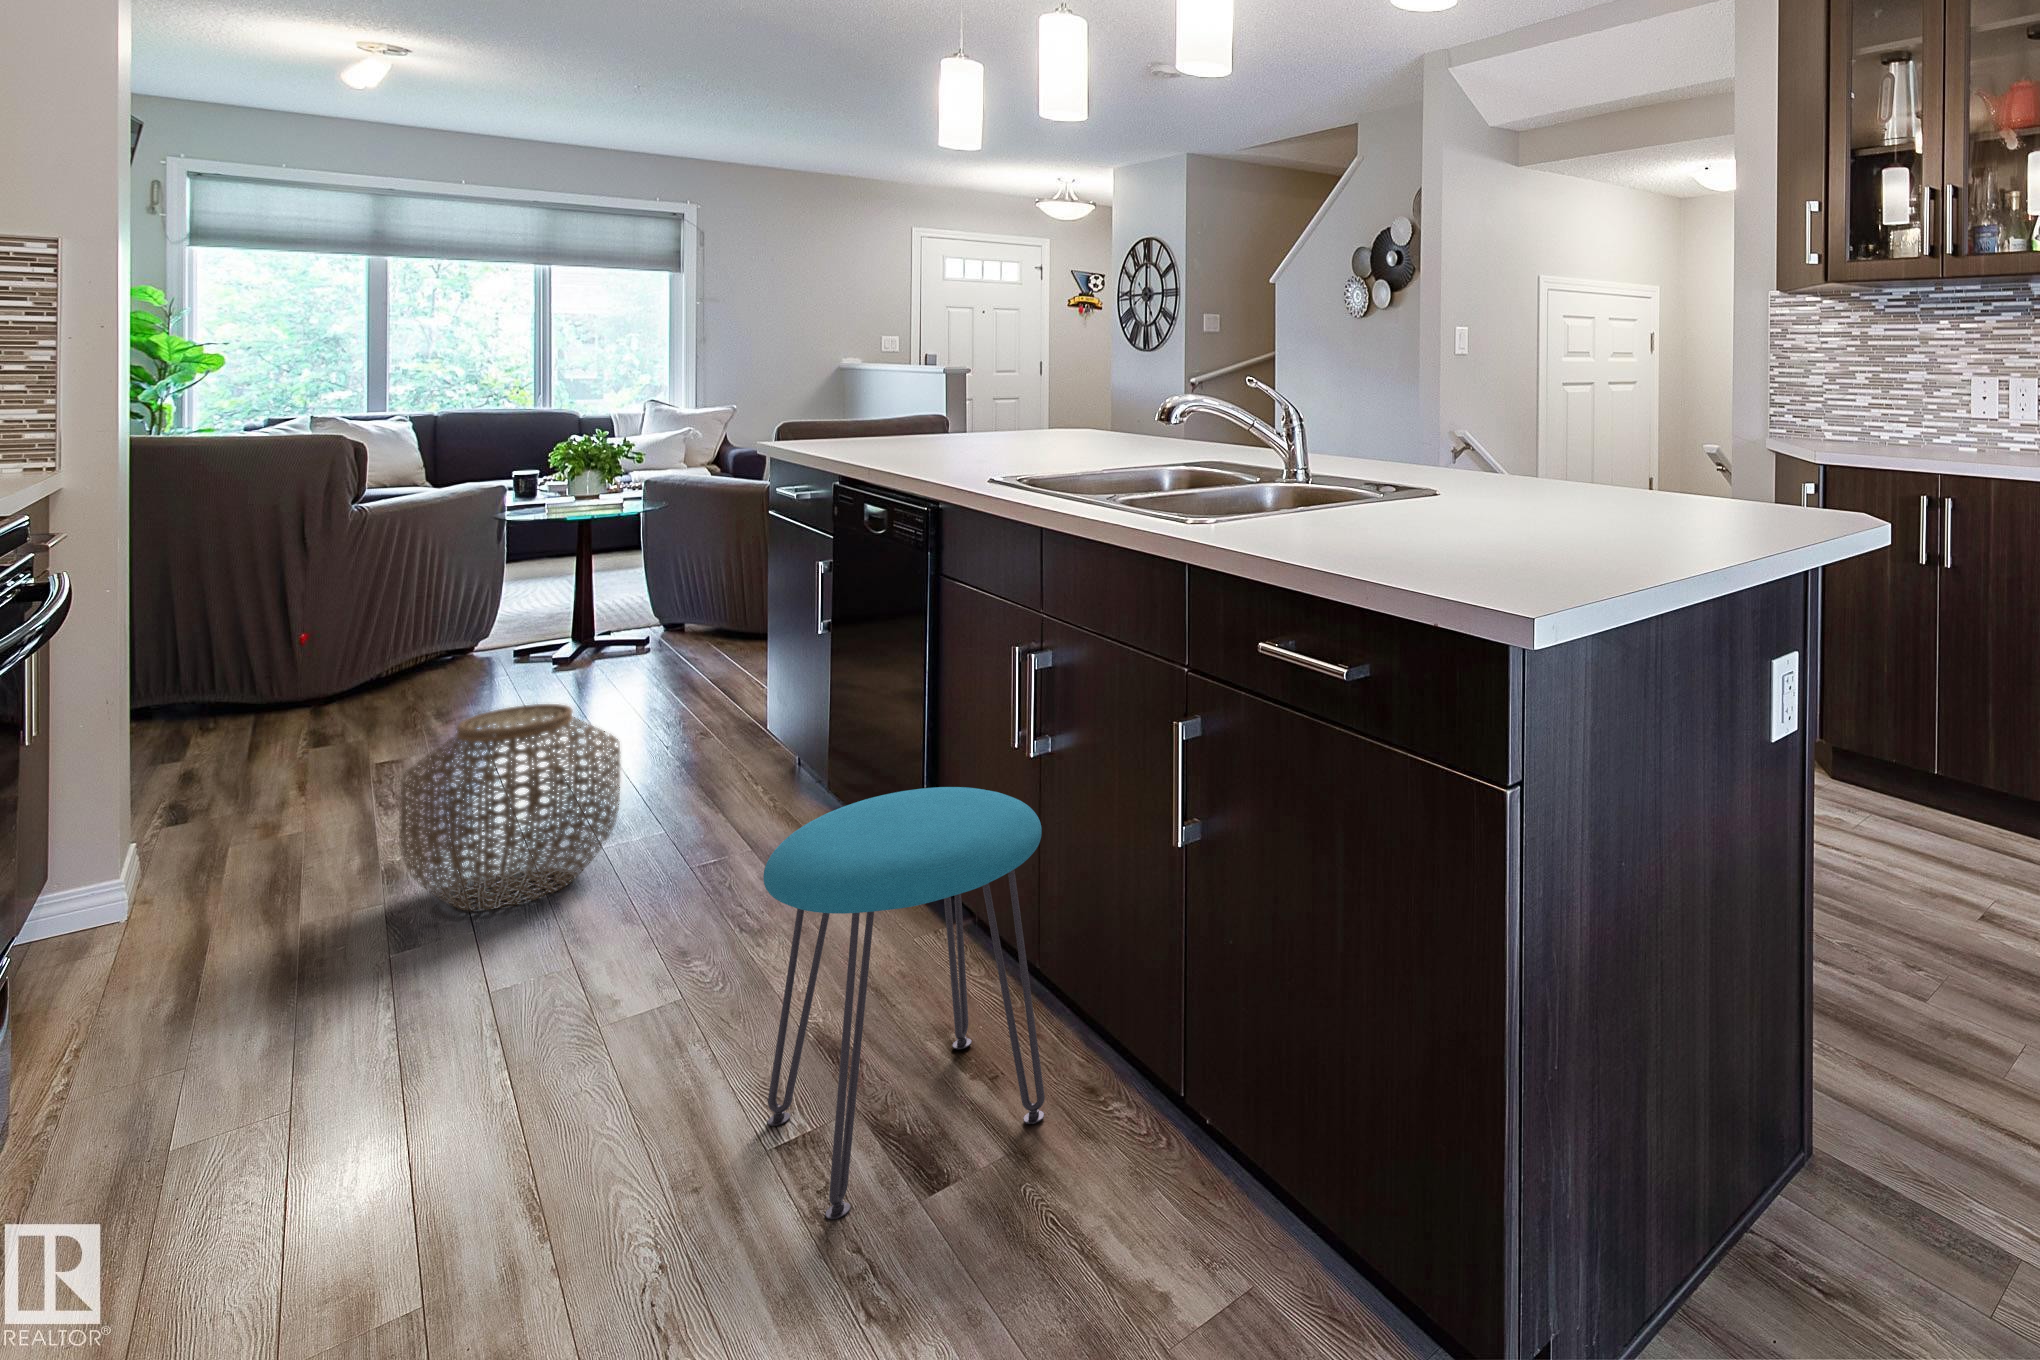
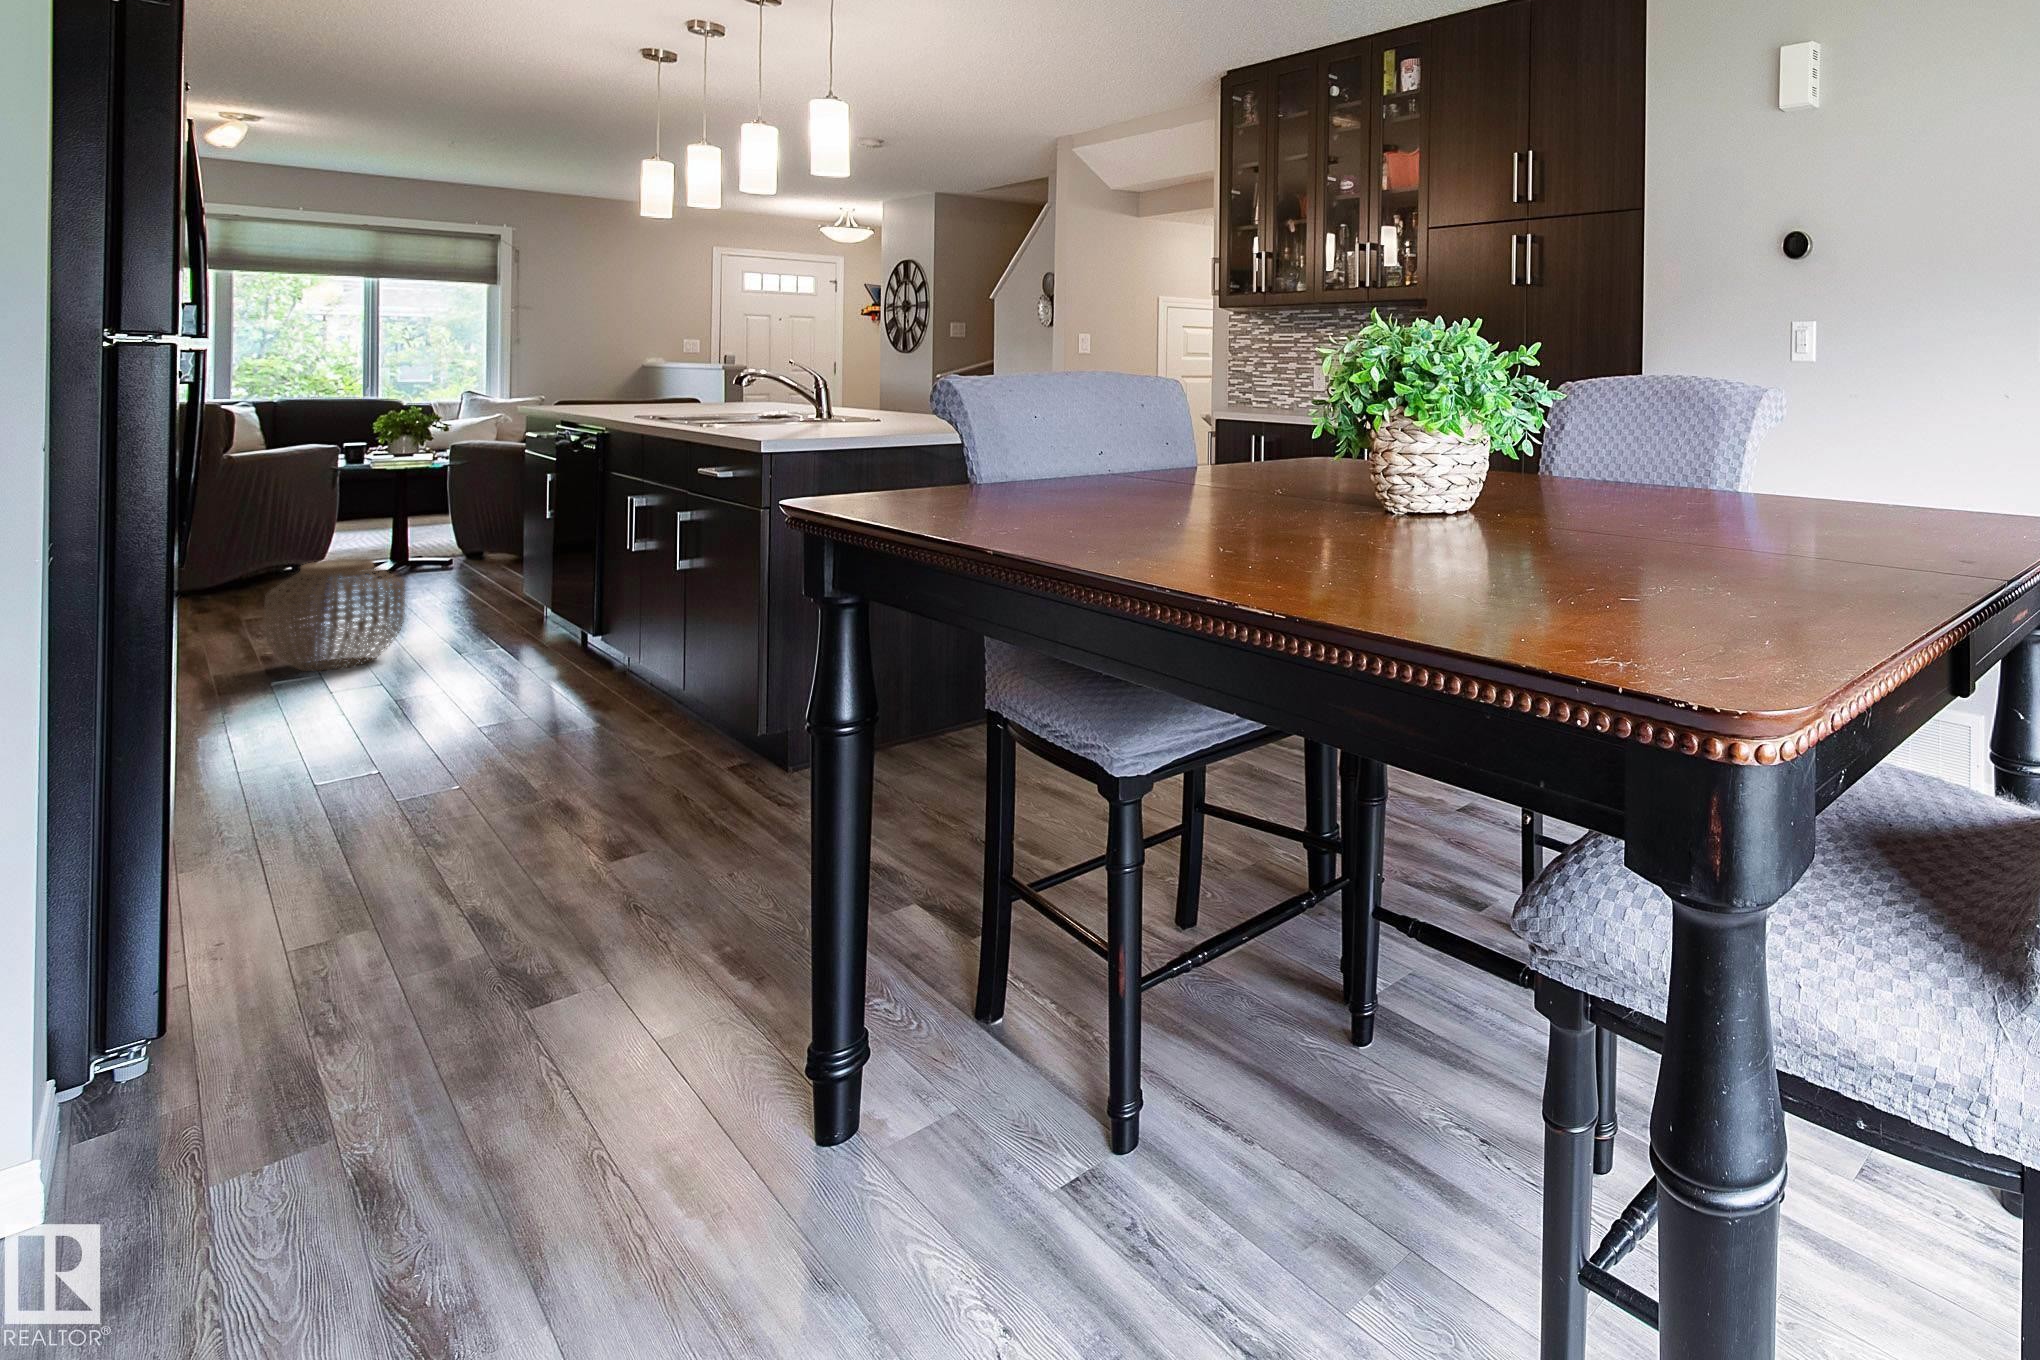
stool: present [763,787,1045,1220] -> none [459,570,615,744]

